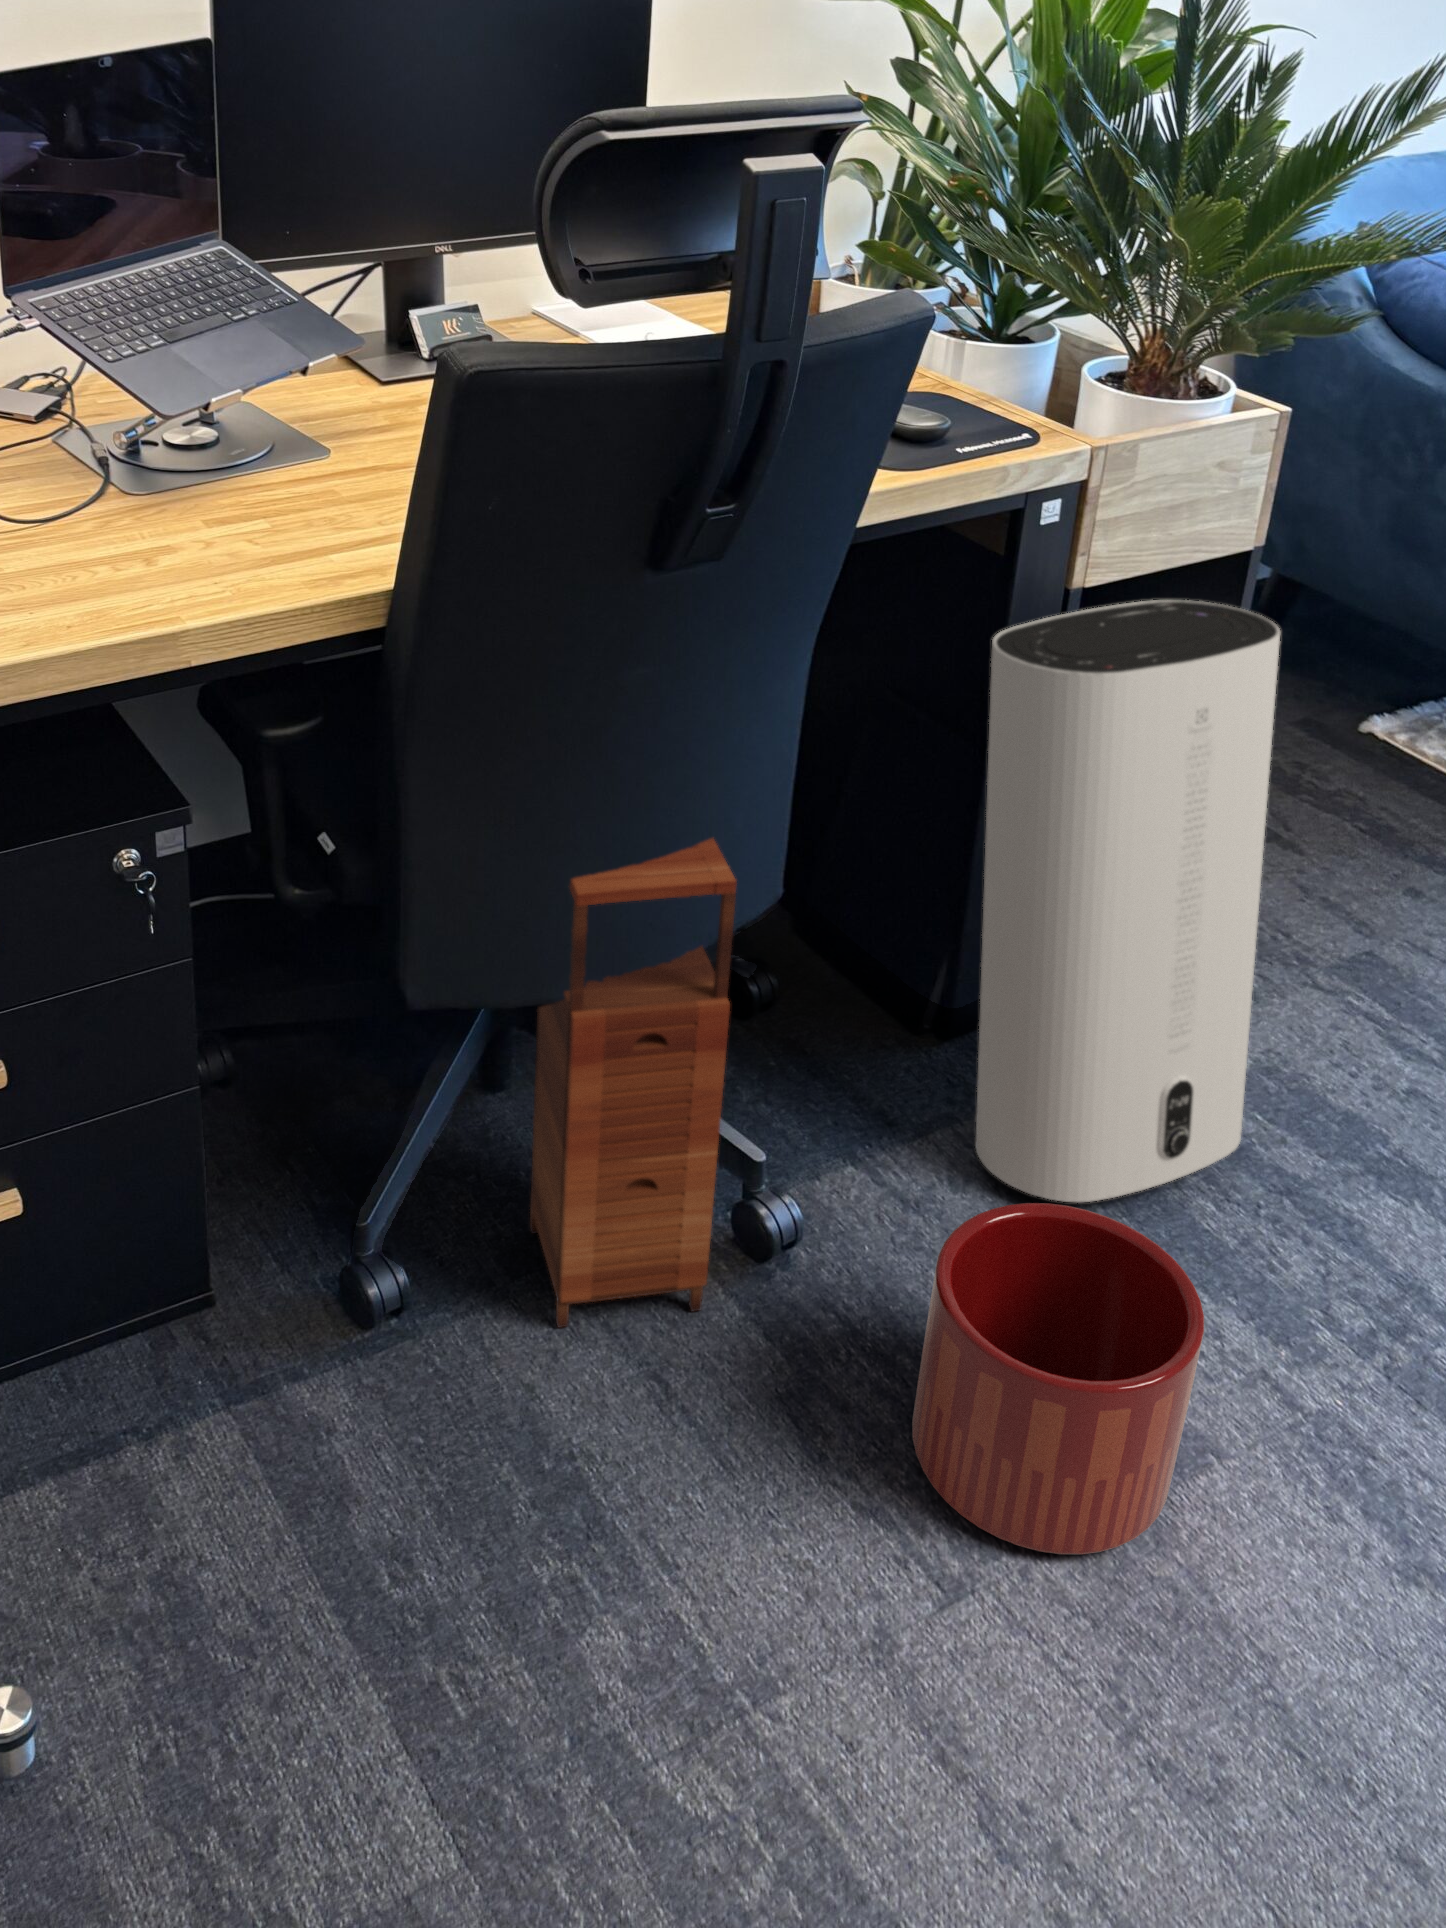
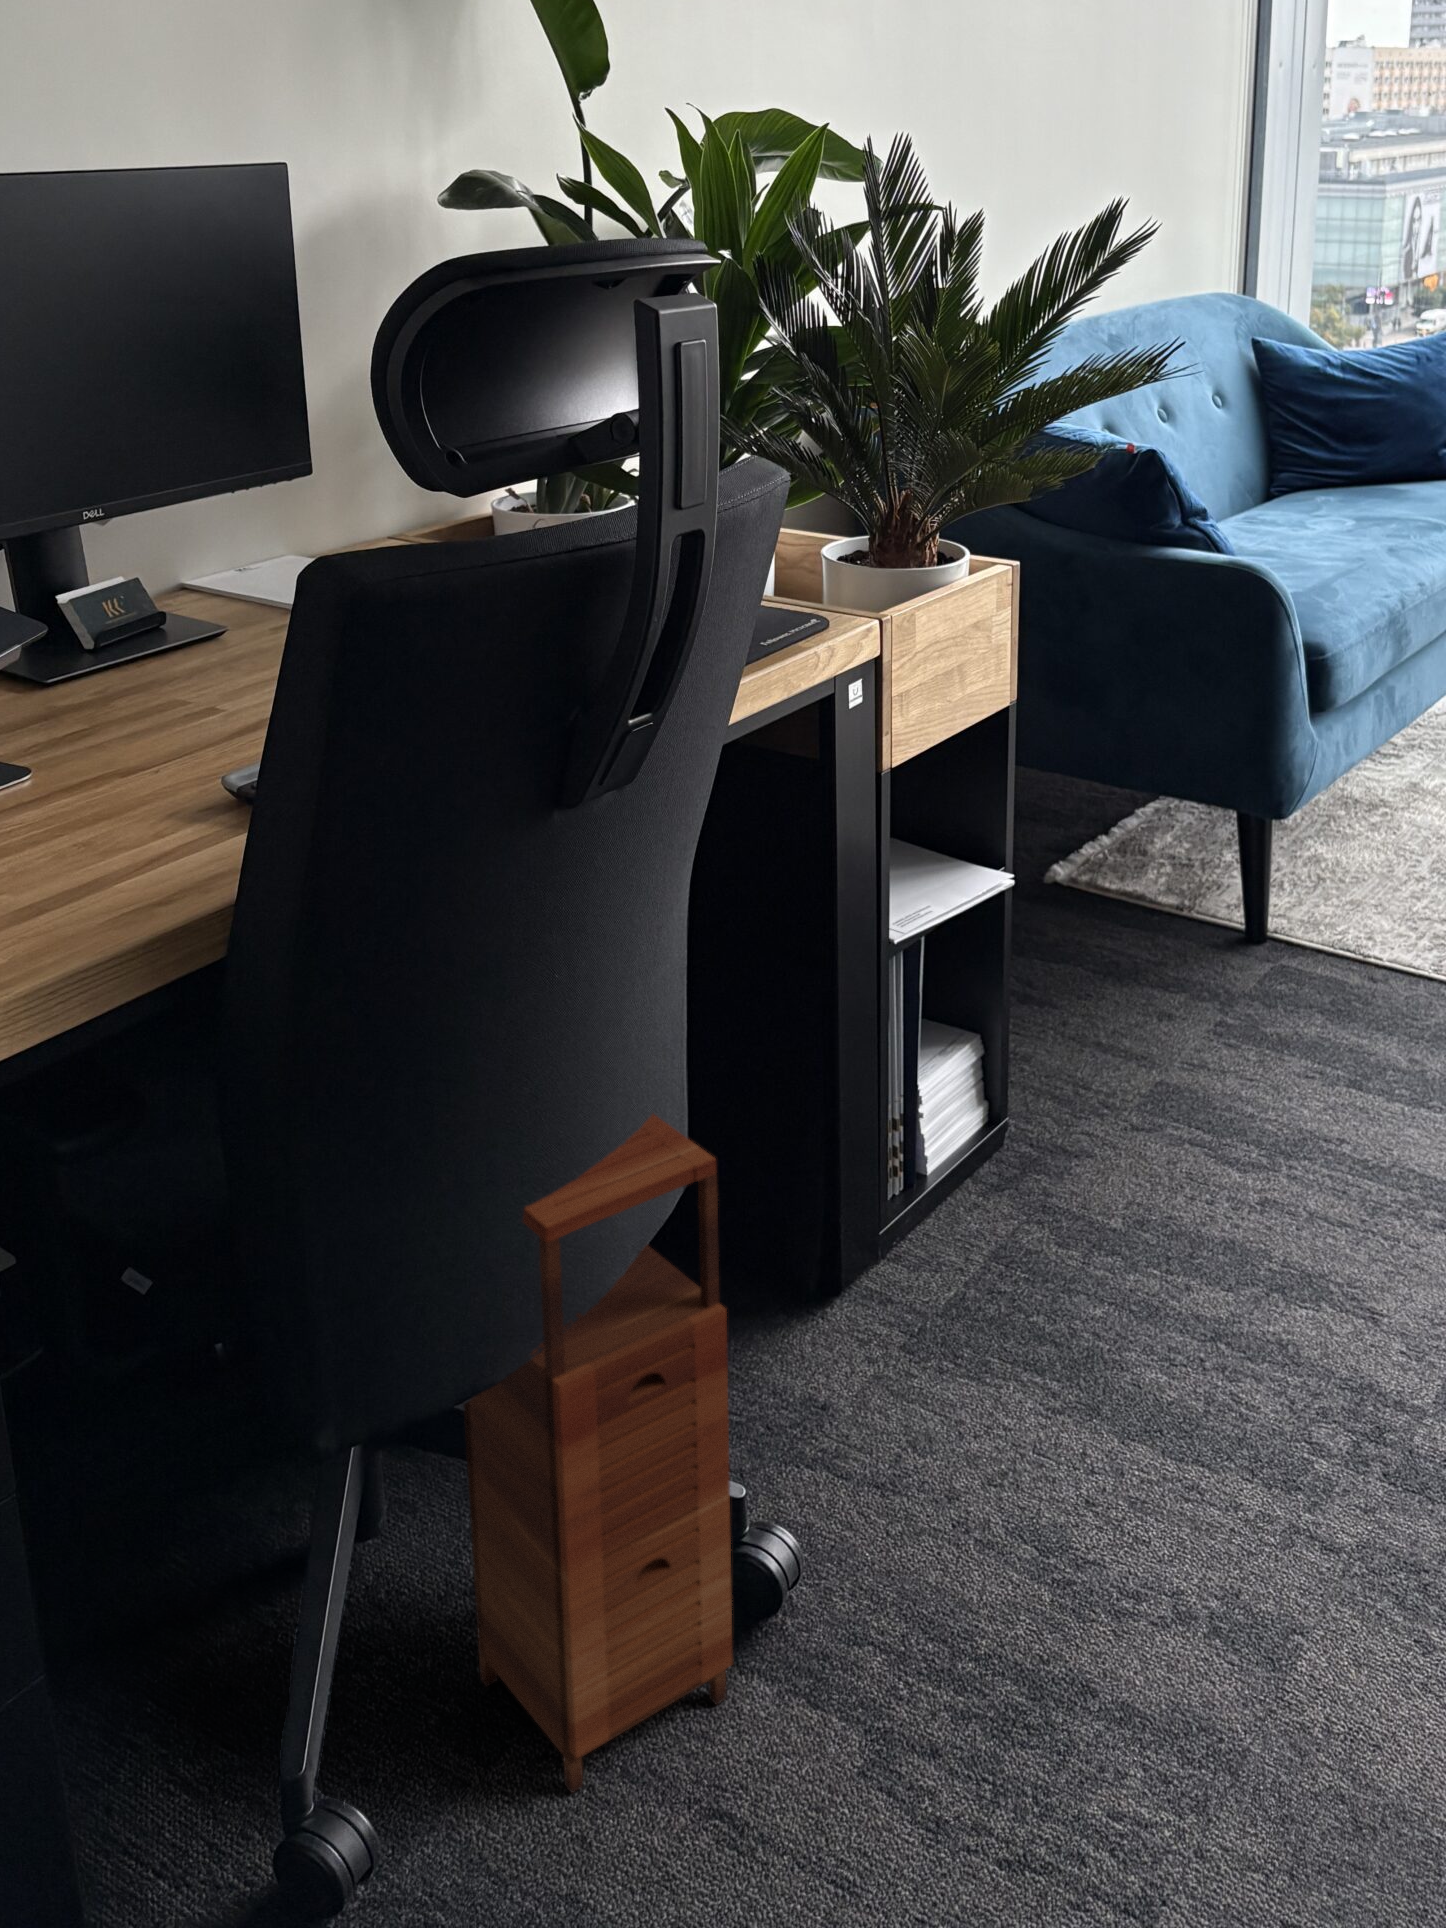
air purifier: present [975,600,1280,1202] -> none [848,756,1161,1427]
planter: present [912,1203,1204,1554] -> none [1007,1416,1308,1825]

